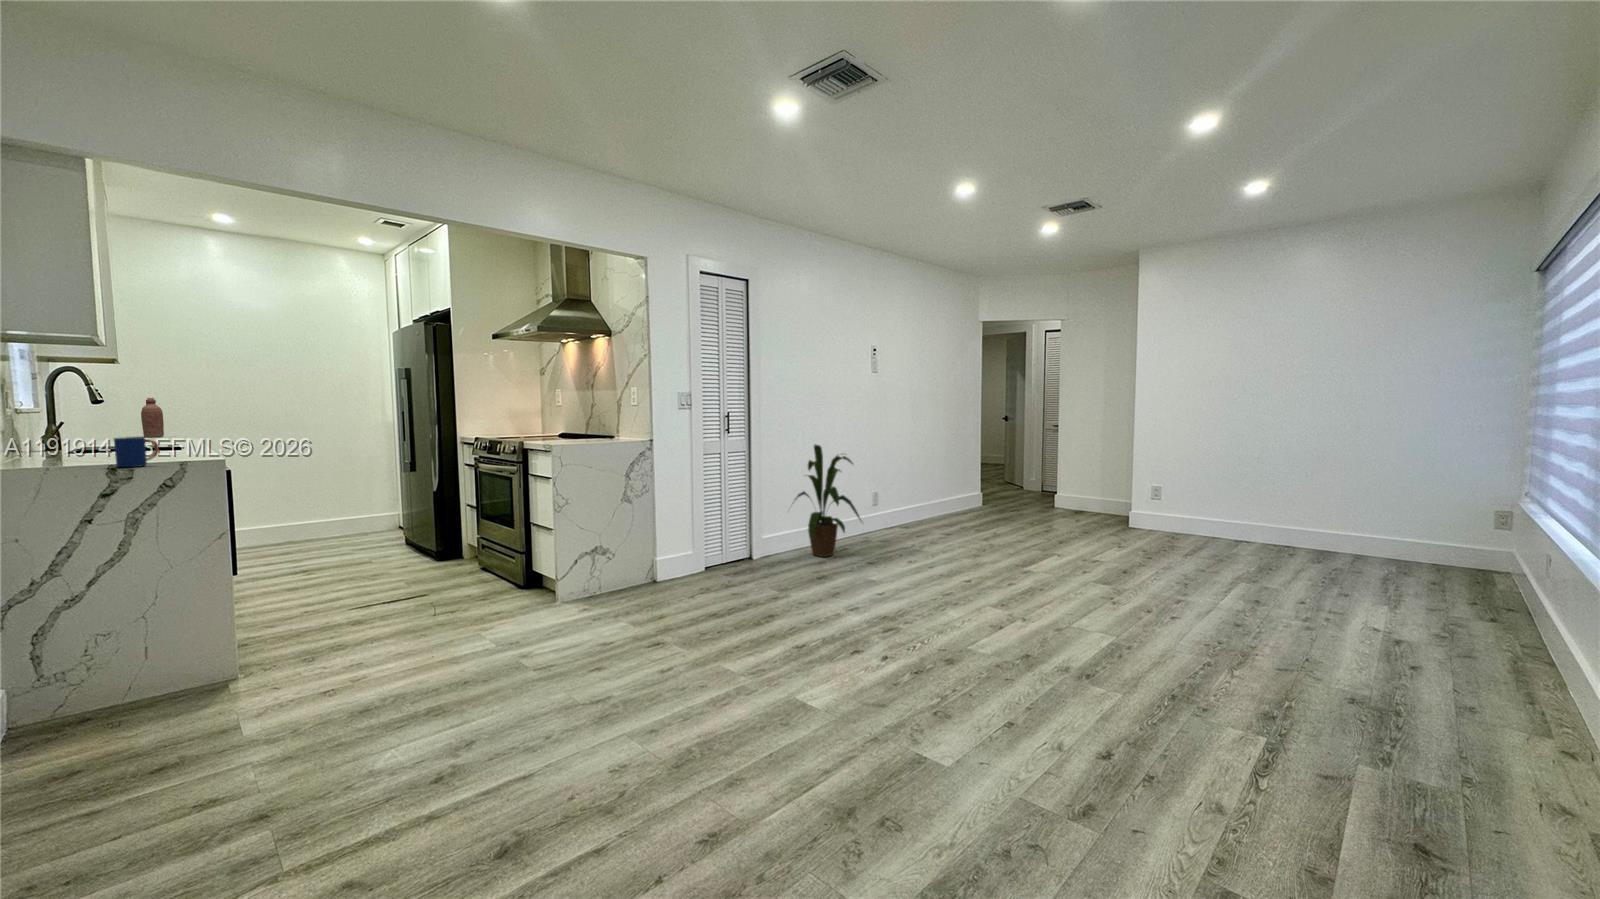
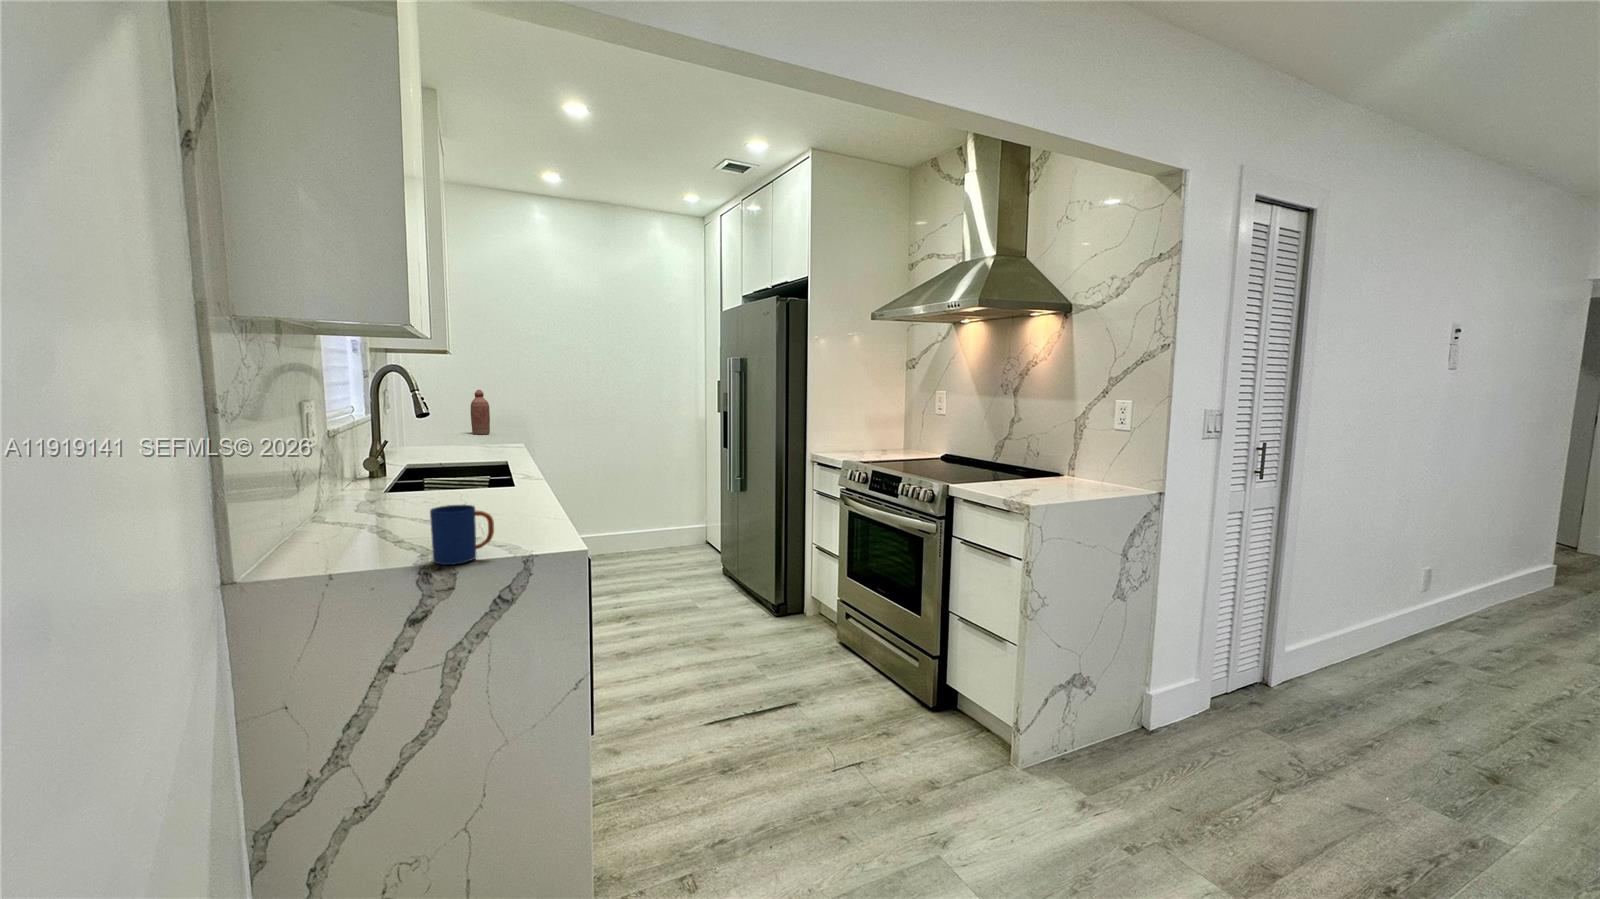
house plant: present [789,445,861,557] -> none [1341,510,1550,709]

